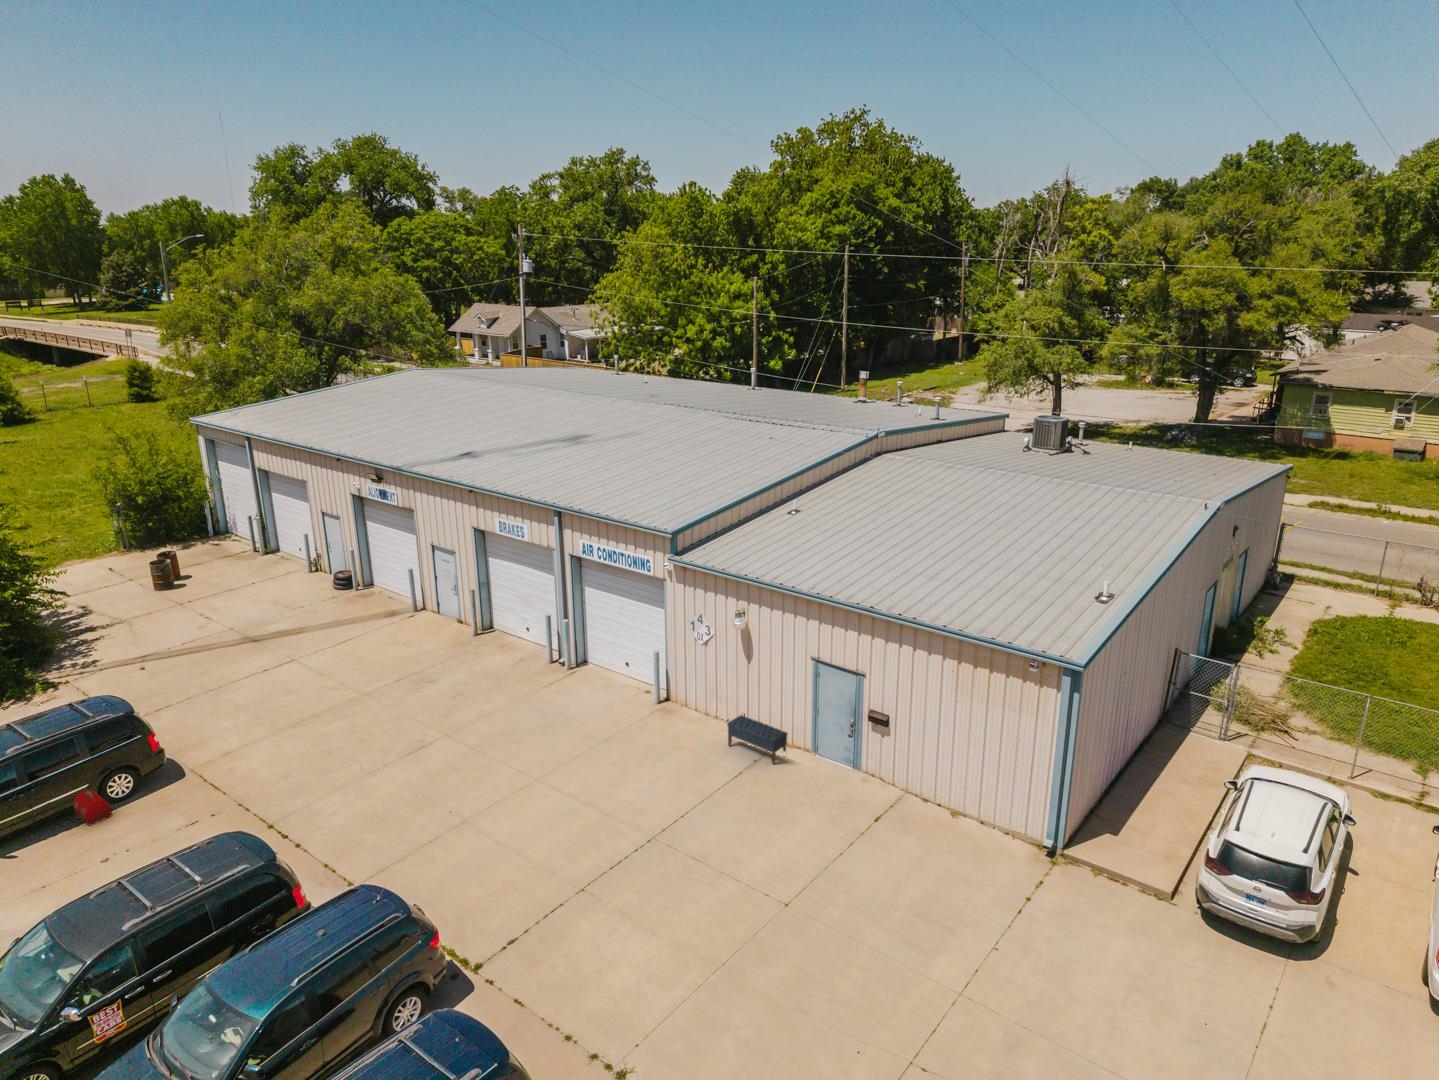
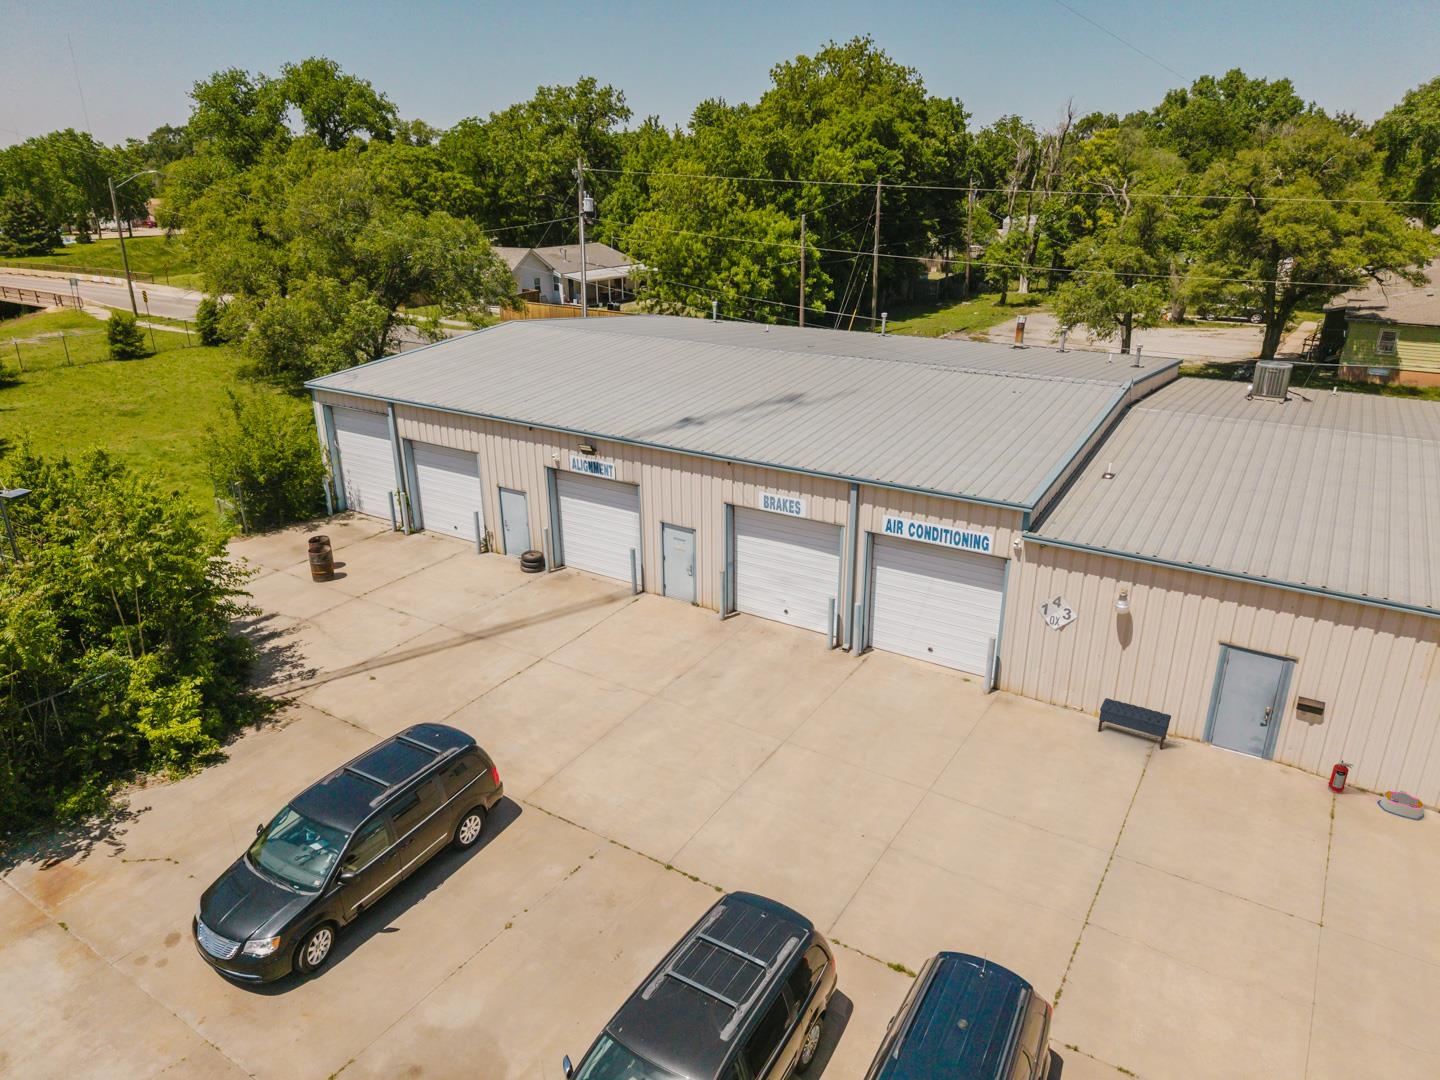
fire extinguisher: none [901,779,917,812] -> present [1328,760,1353,794]
toolbox: present [73,789,112,826] -> none [462,830,507,873]
storage bin: none [936,810,972,839] -> present [1378,791,1424,820]

